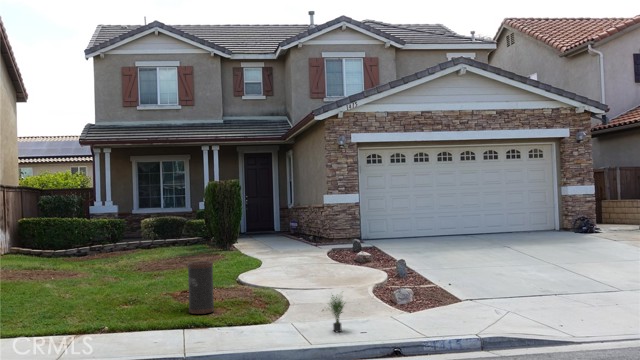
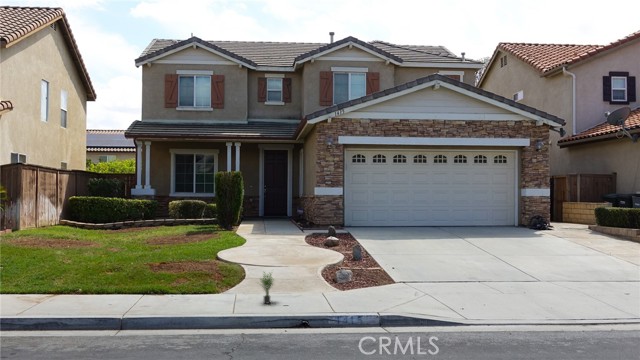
trash can: present [188,261,214,314] -> none [160,239,181,282]

